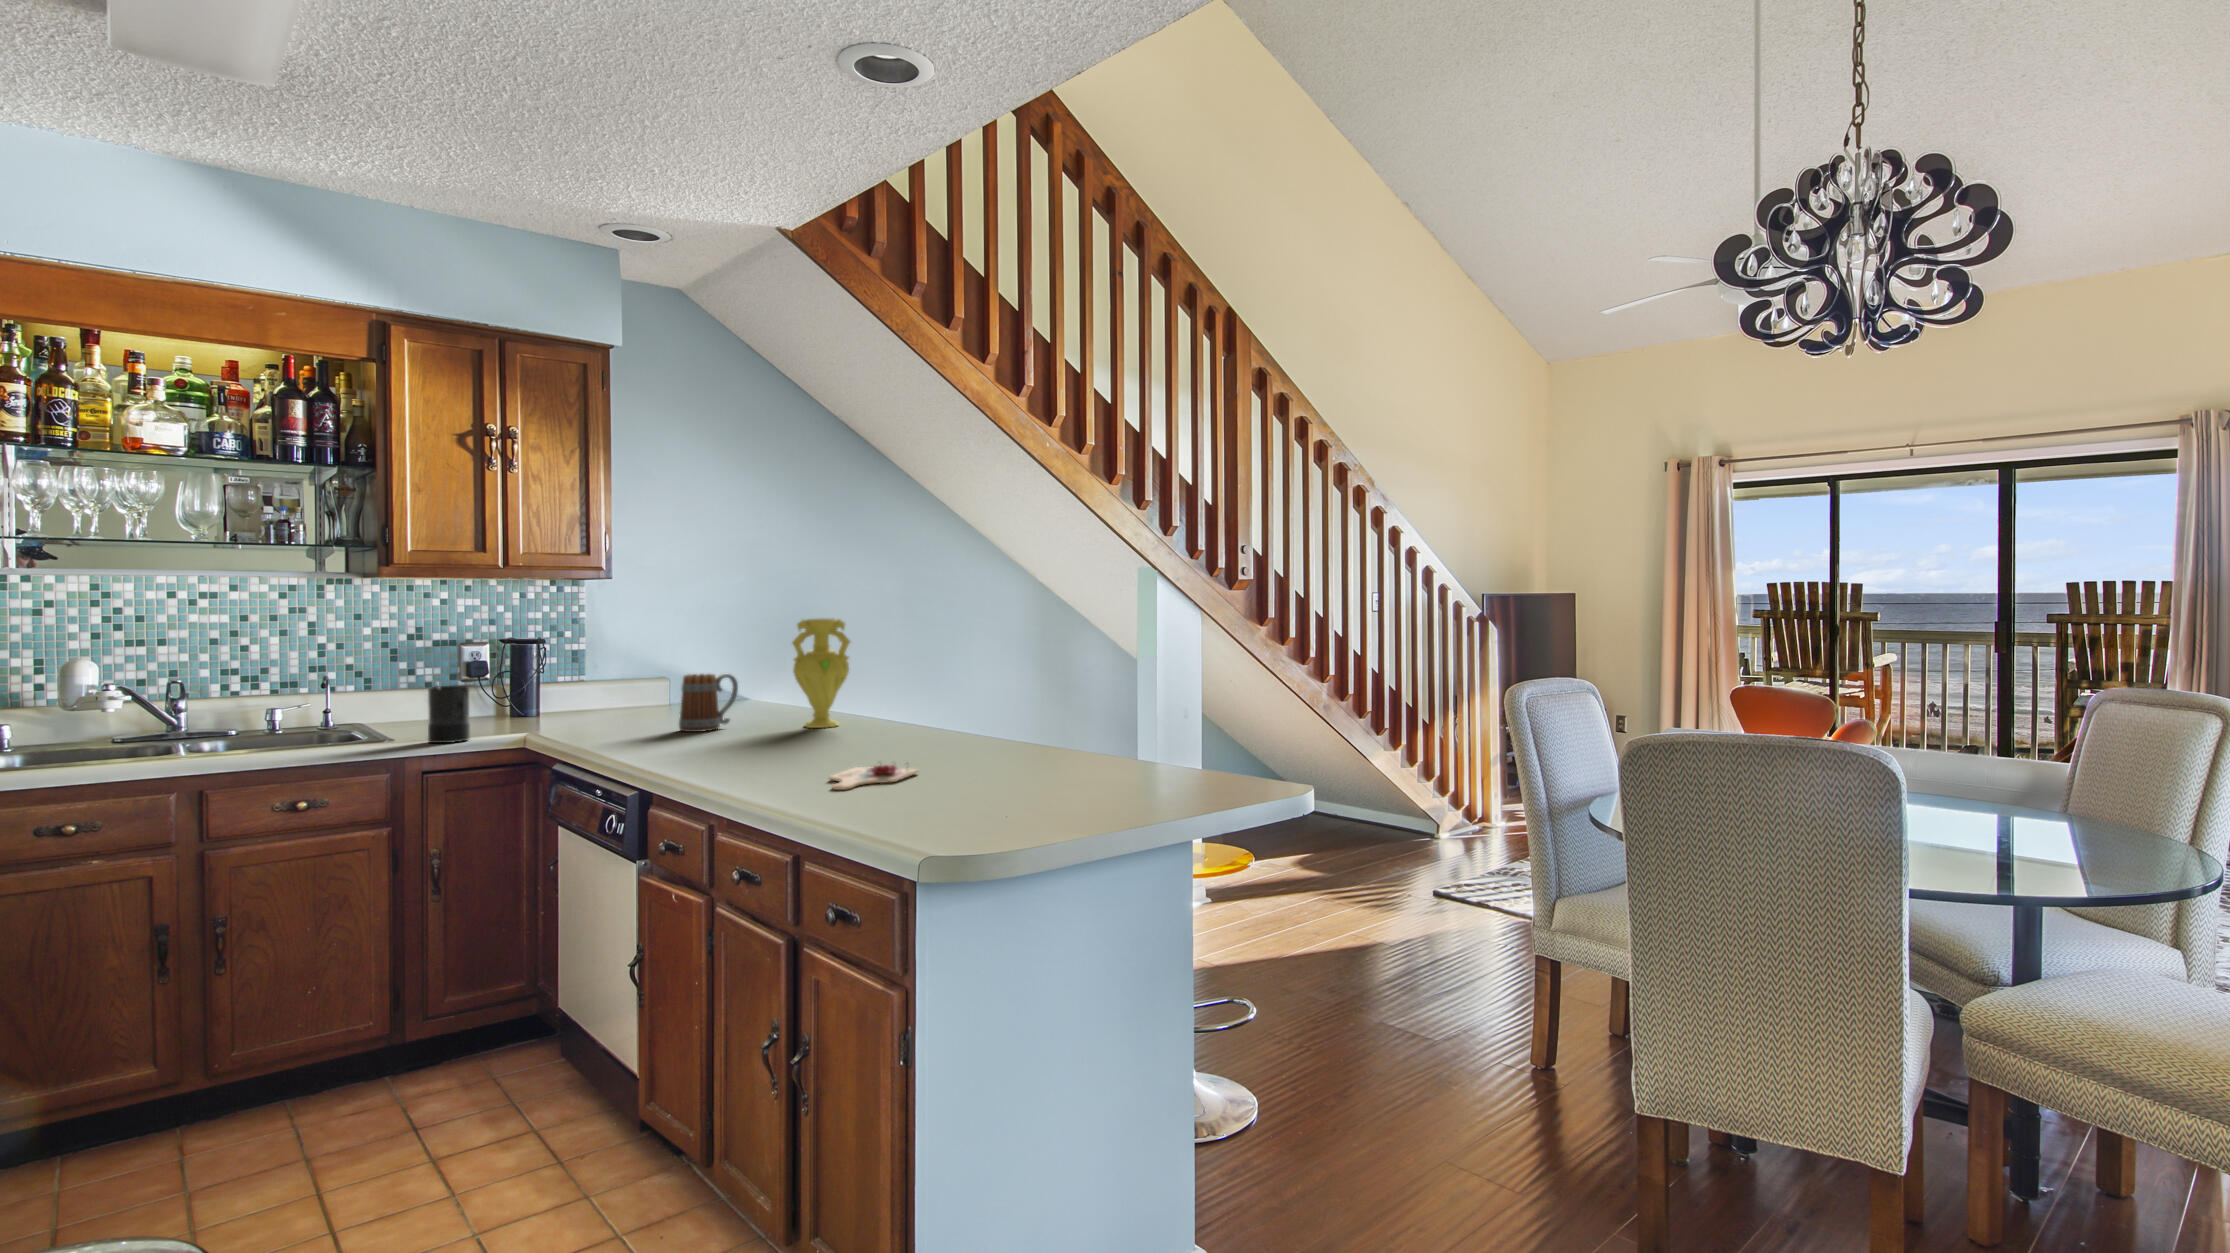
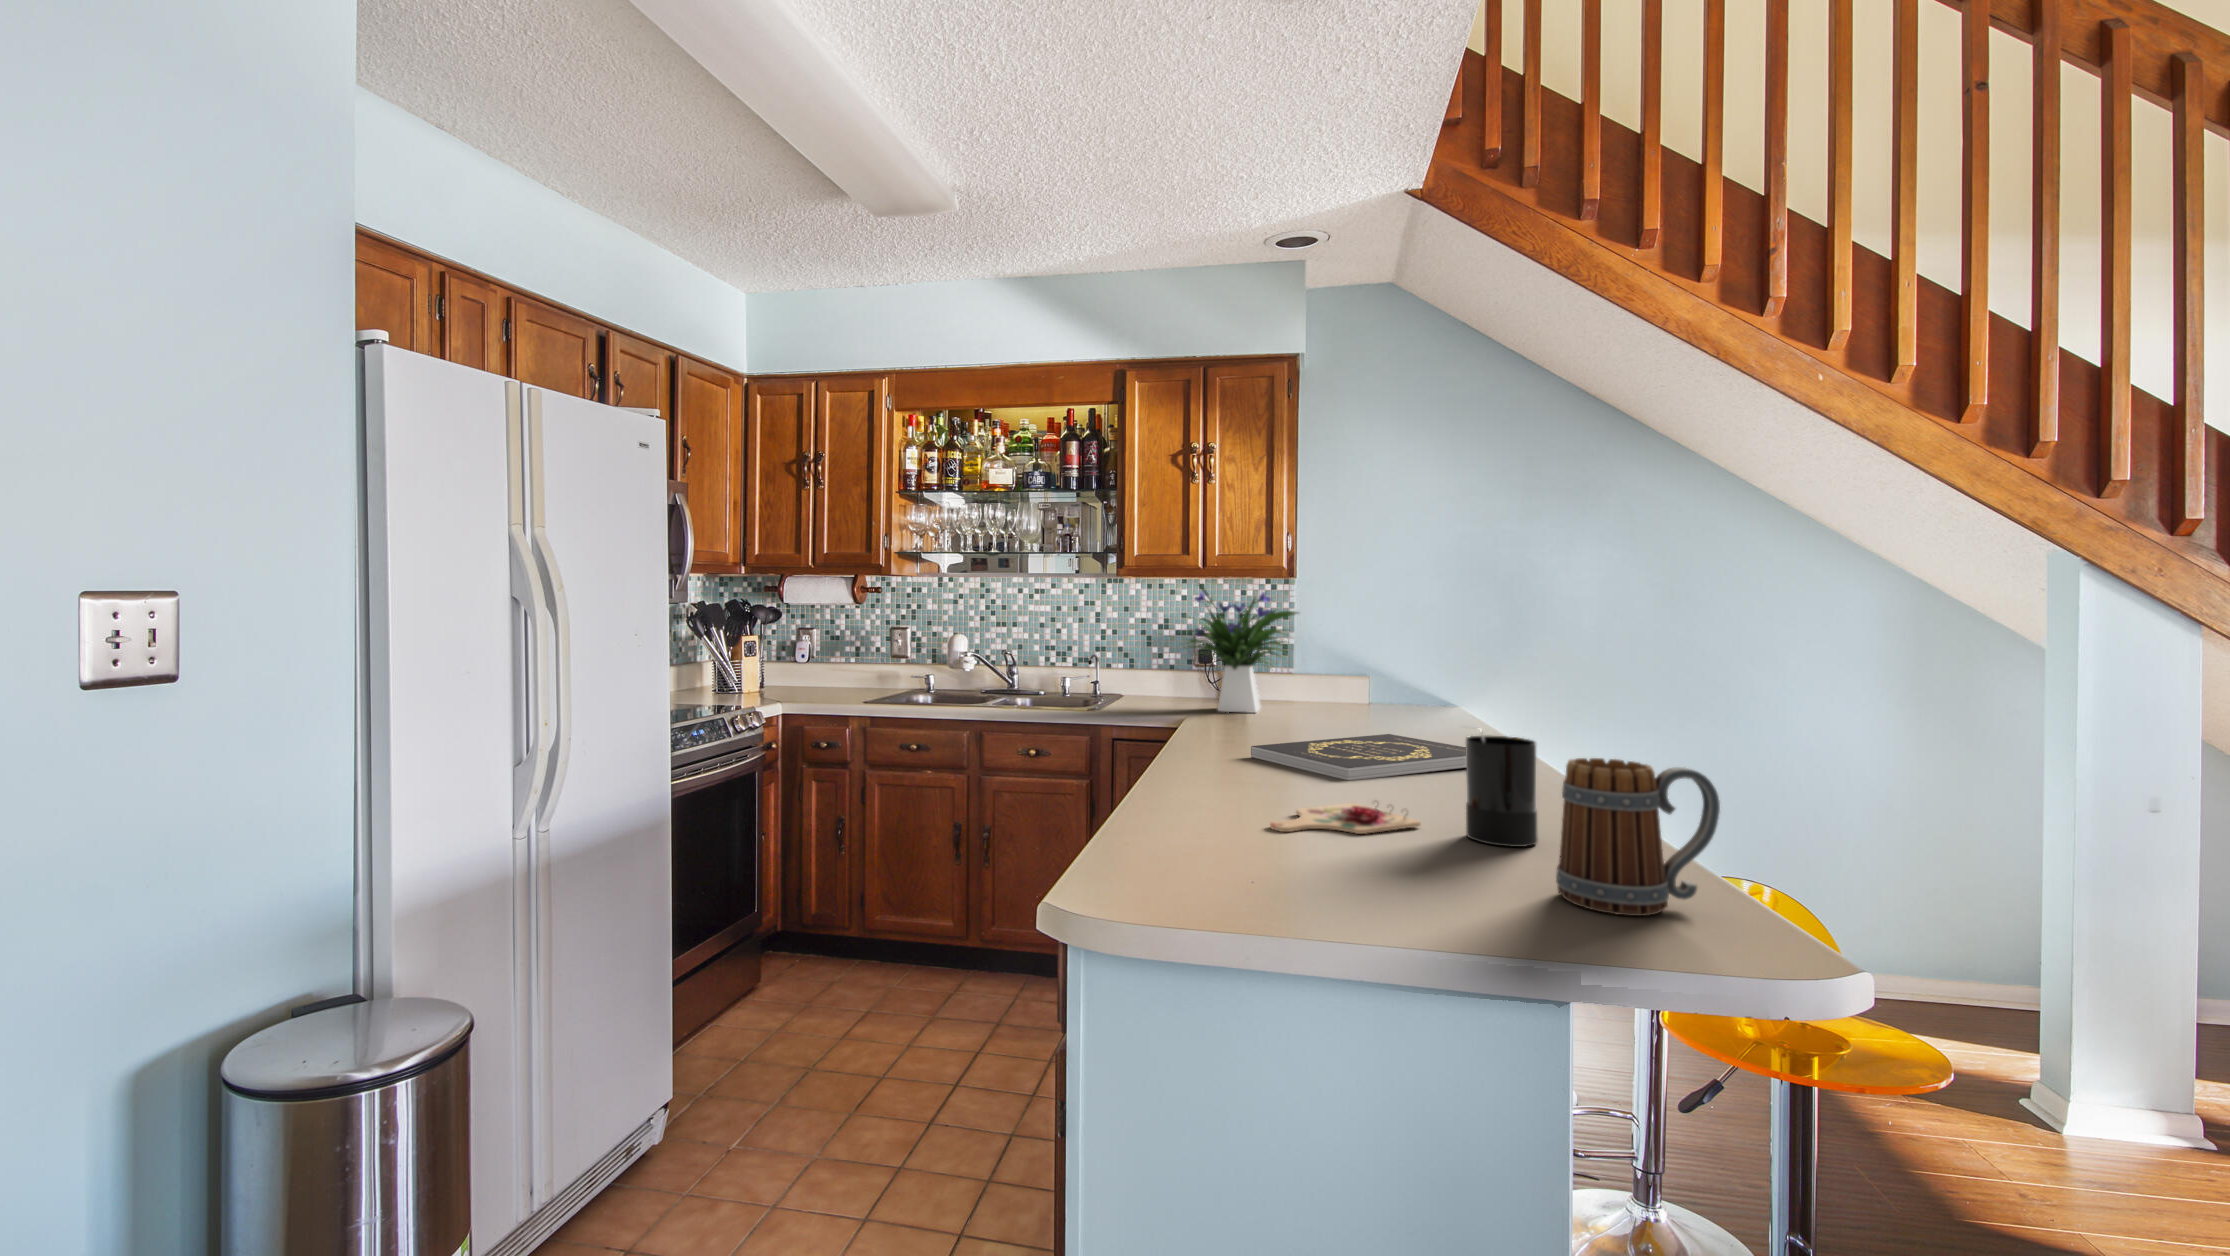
flower arrangement: none [476,585,628,728] -> present [1184,583,1297,713]
vase: present [792,618,850,728] -> none [1422,617,1497,746]
mug: present [679,674,738,732] -> present [1556,758,1720,916]
candle: present [428,686,470,743] -> present [1466,728,1538,847]
book: none [690,724,881,759] -> present [1251,734,1466,780]

